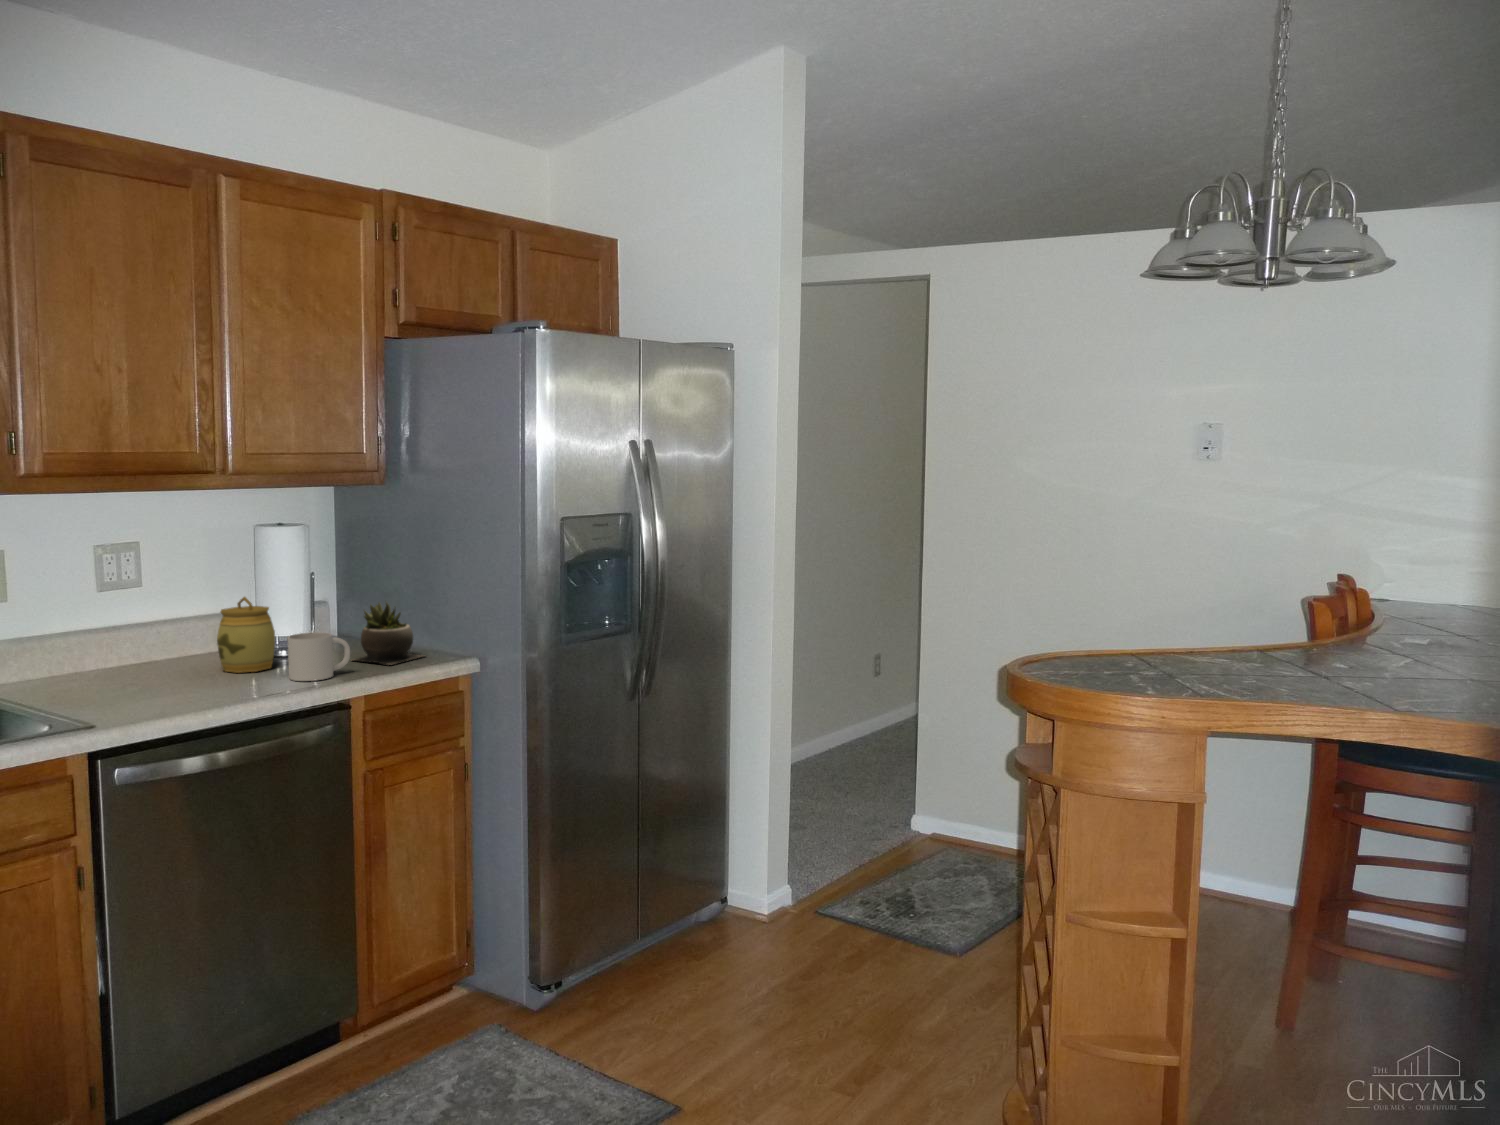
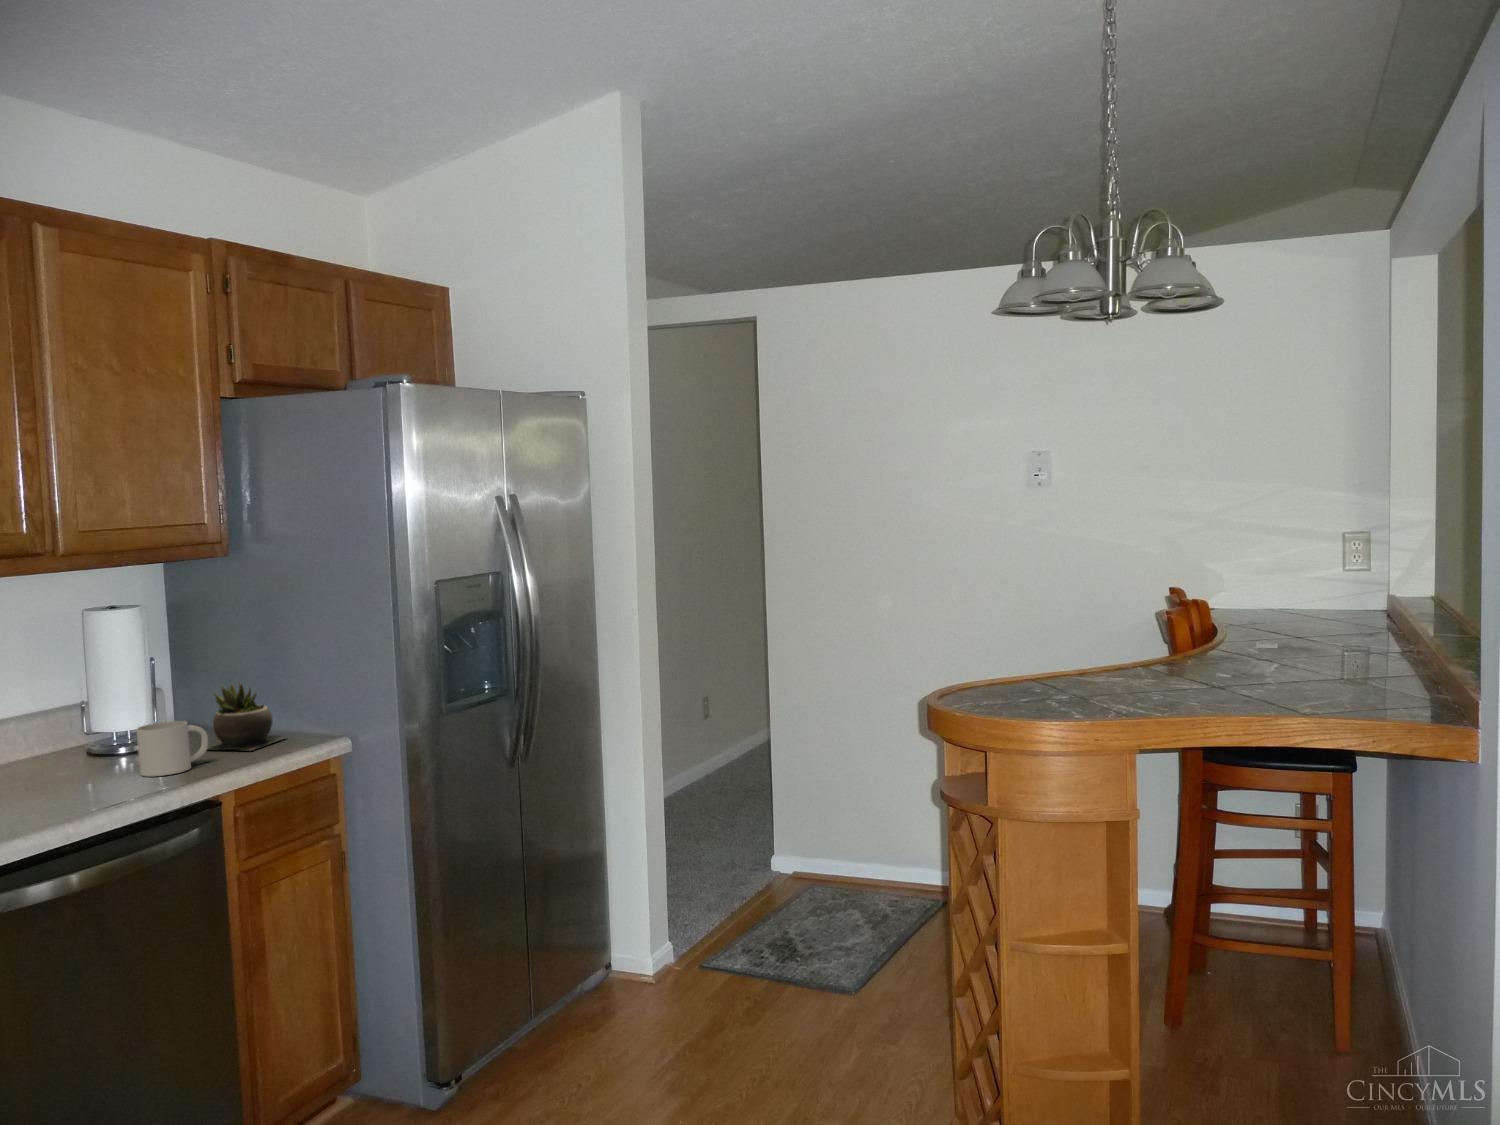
jar: present [217,597,275,673] -> none [48,689,116,775]

